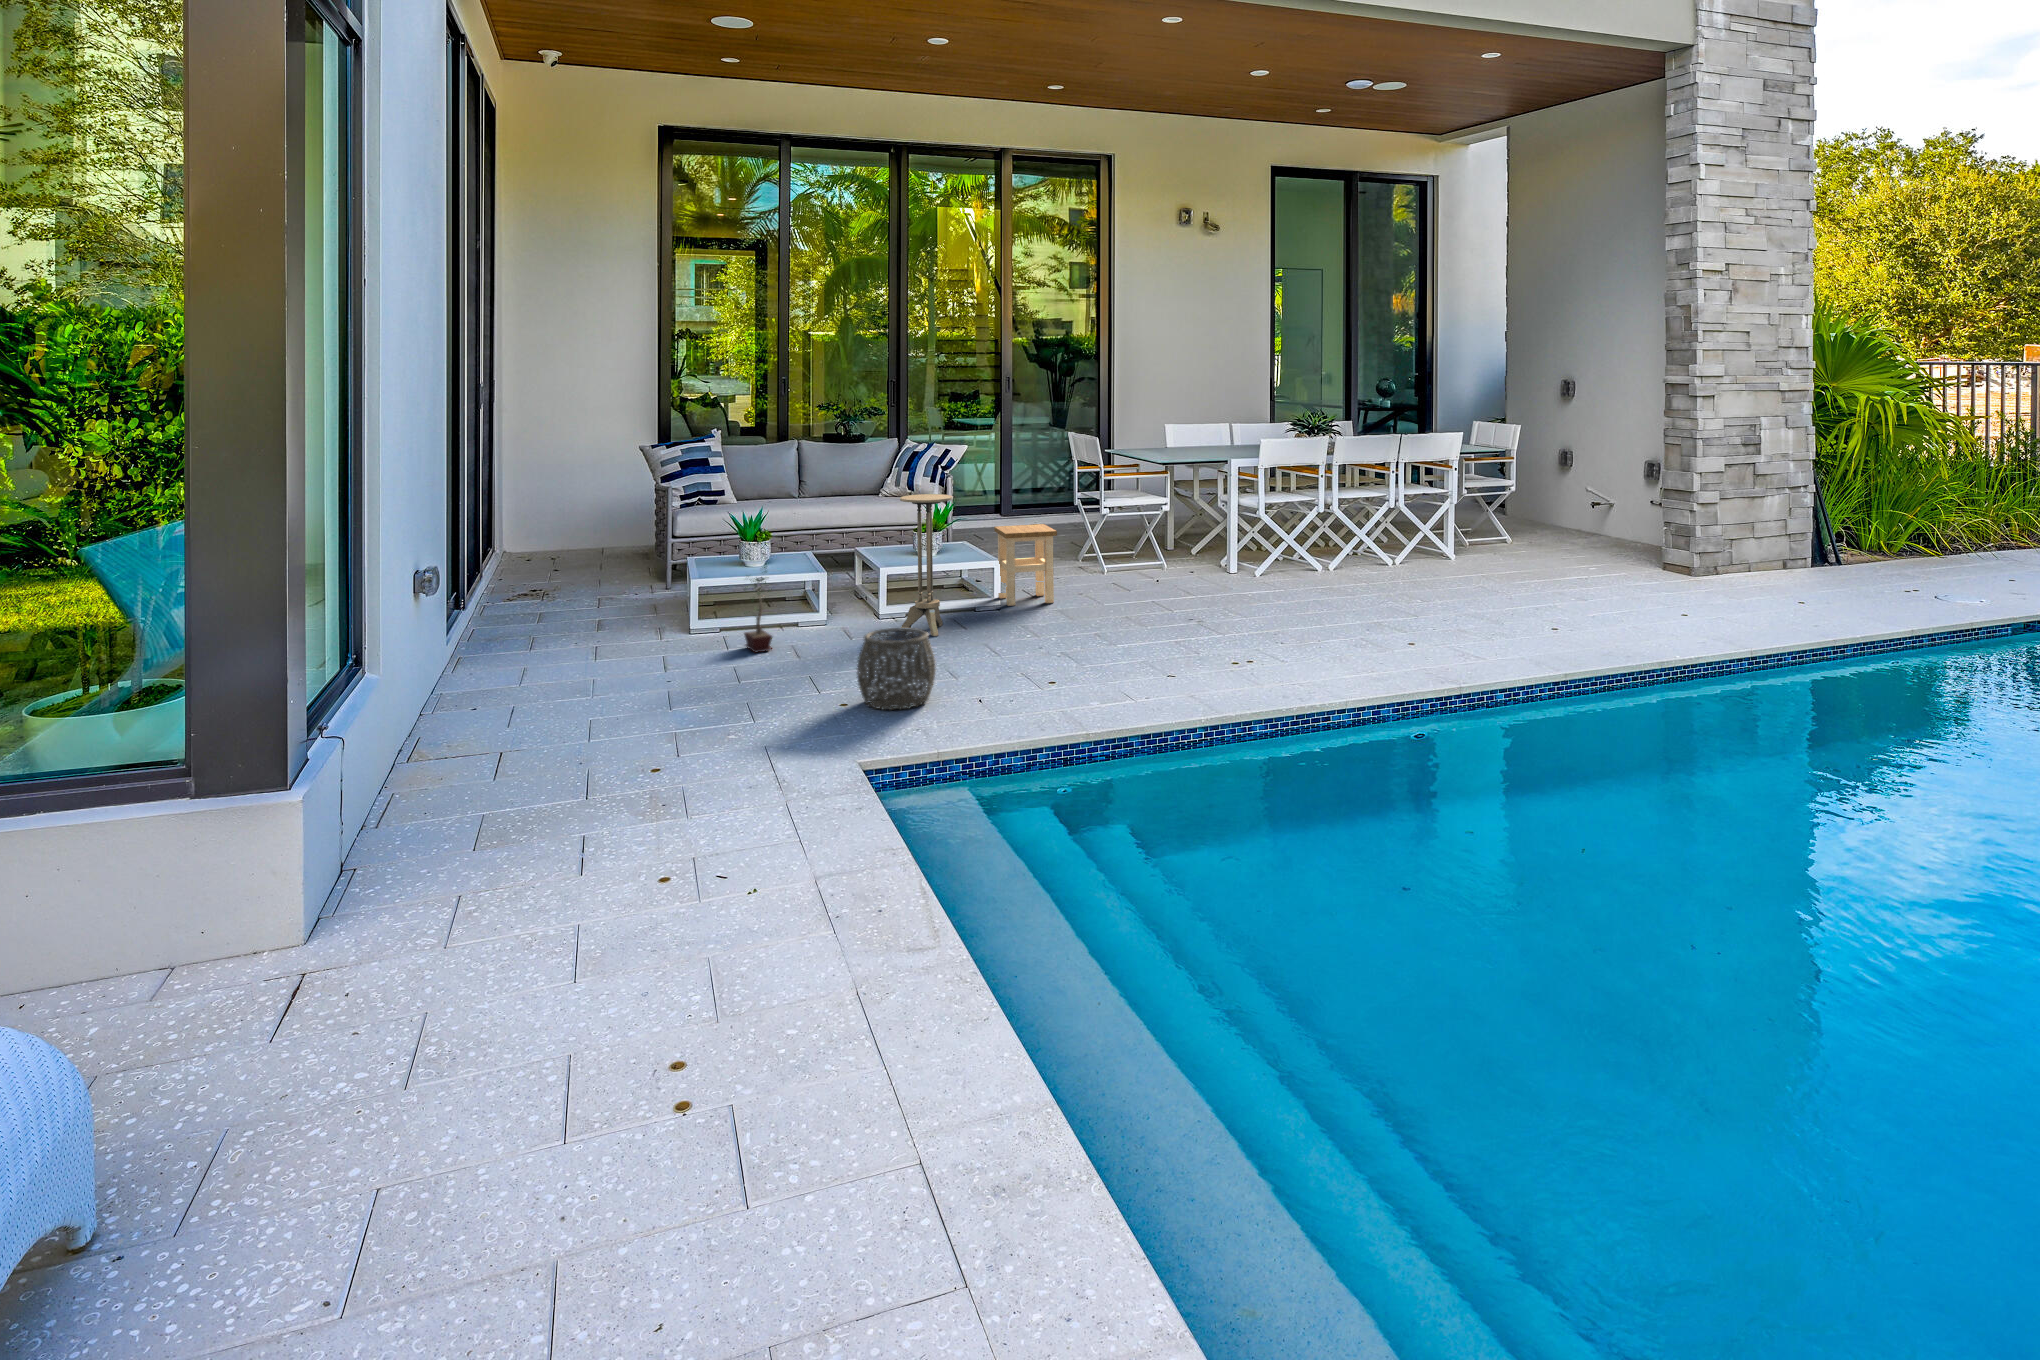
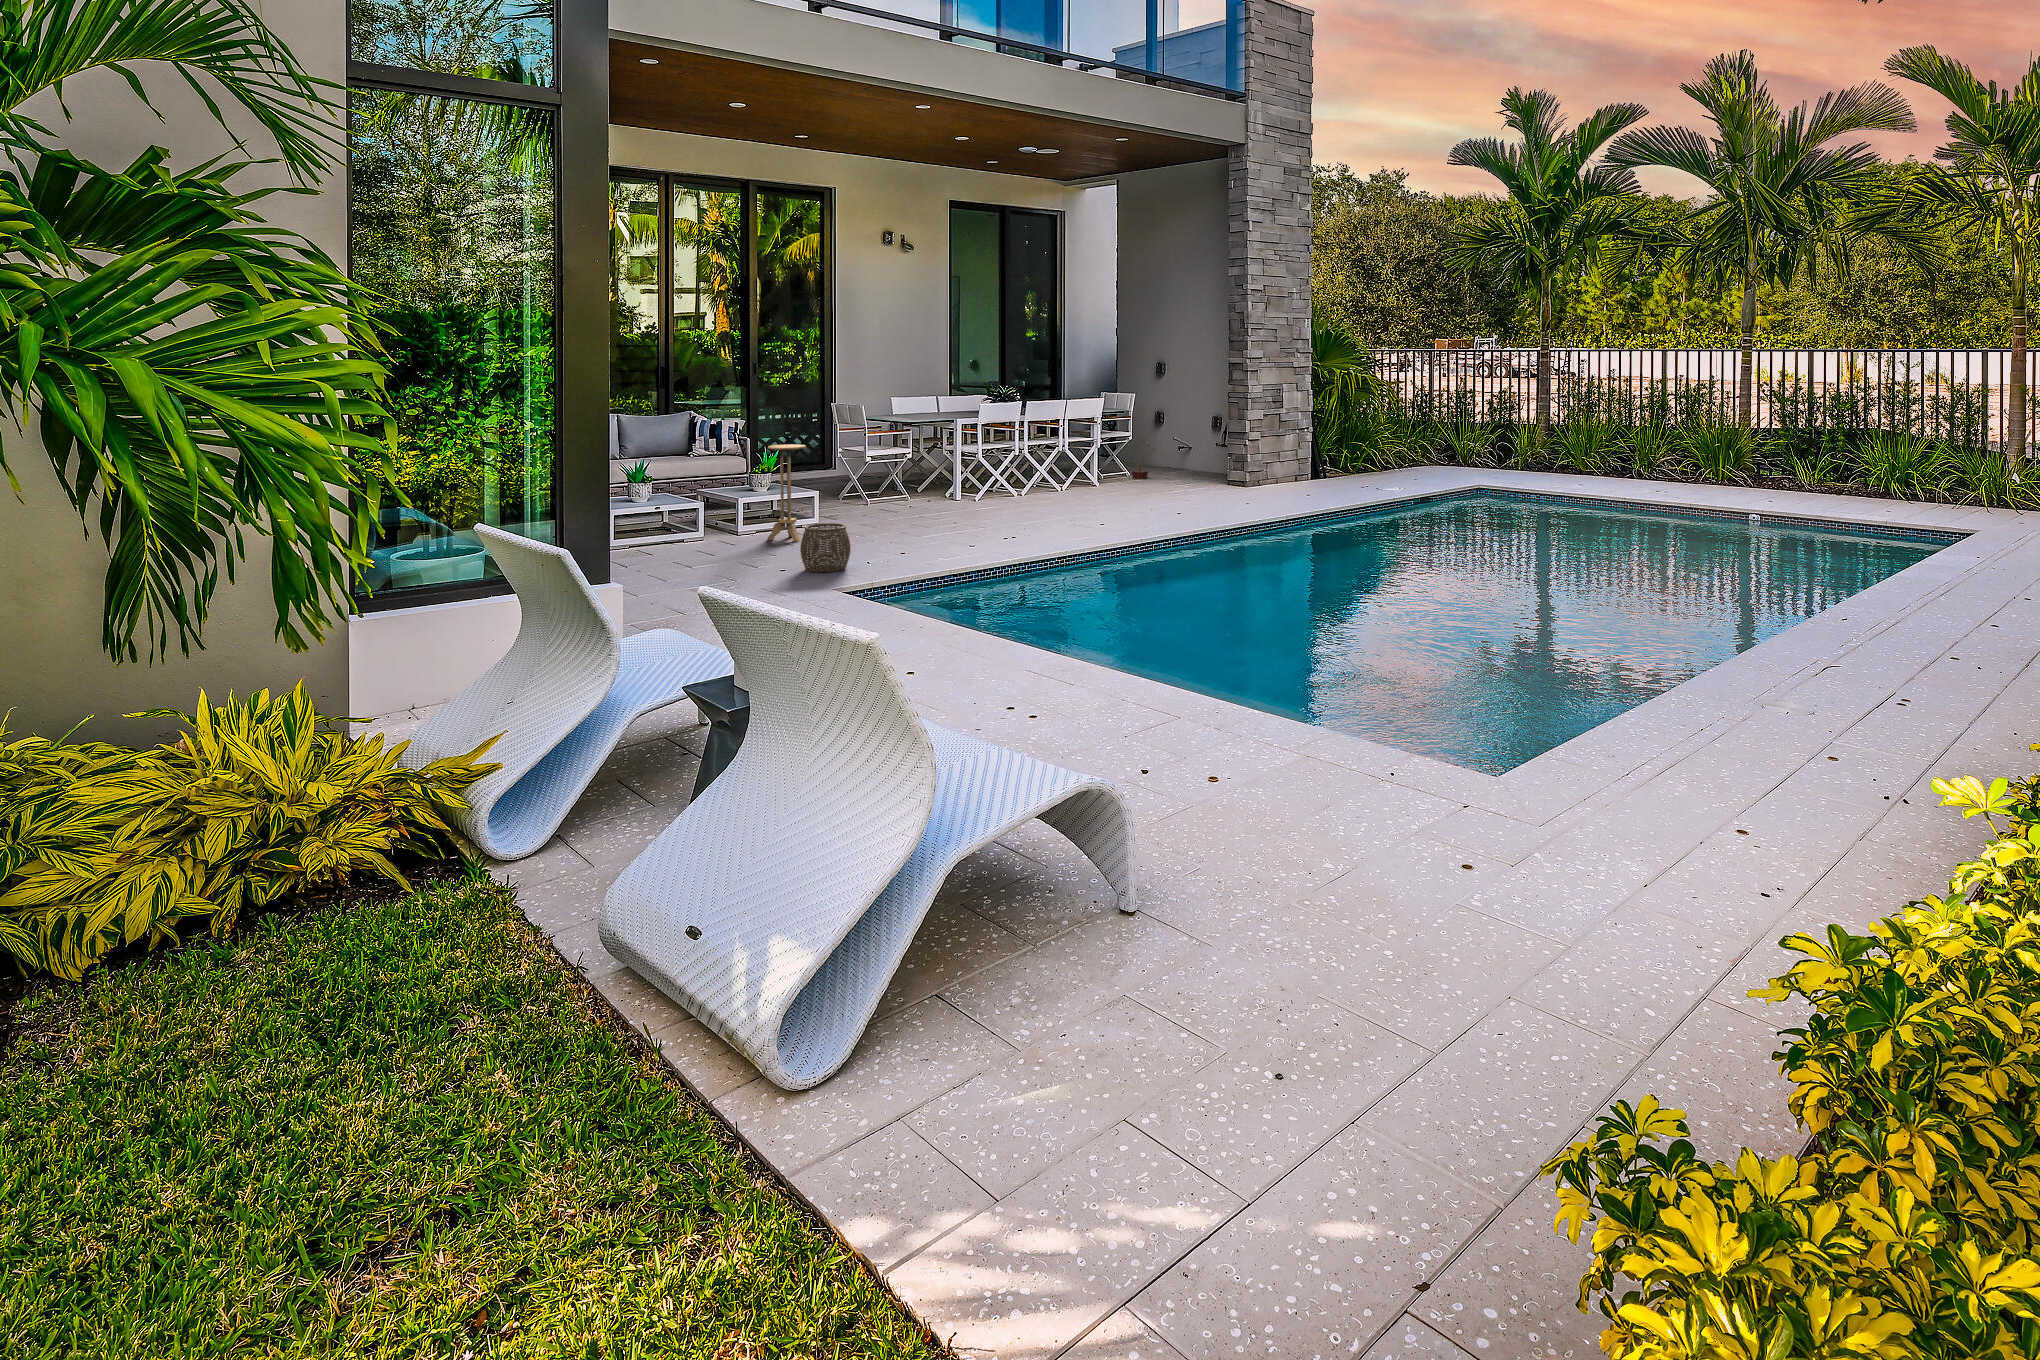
stool: present [994,524,1057,606] -> none [806,468,857,525]
potted plant: present [744,567,772,653] -> present [1128,440,1155,479]

